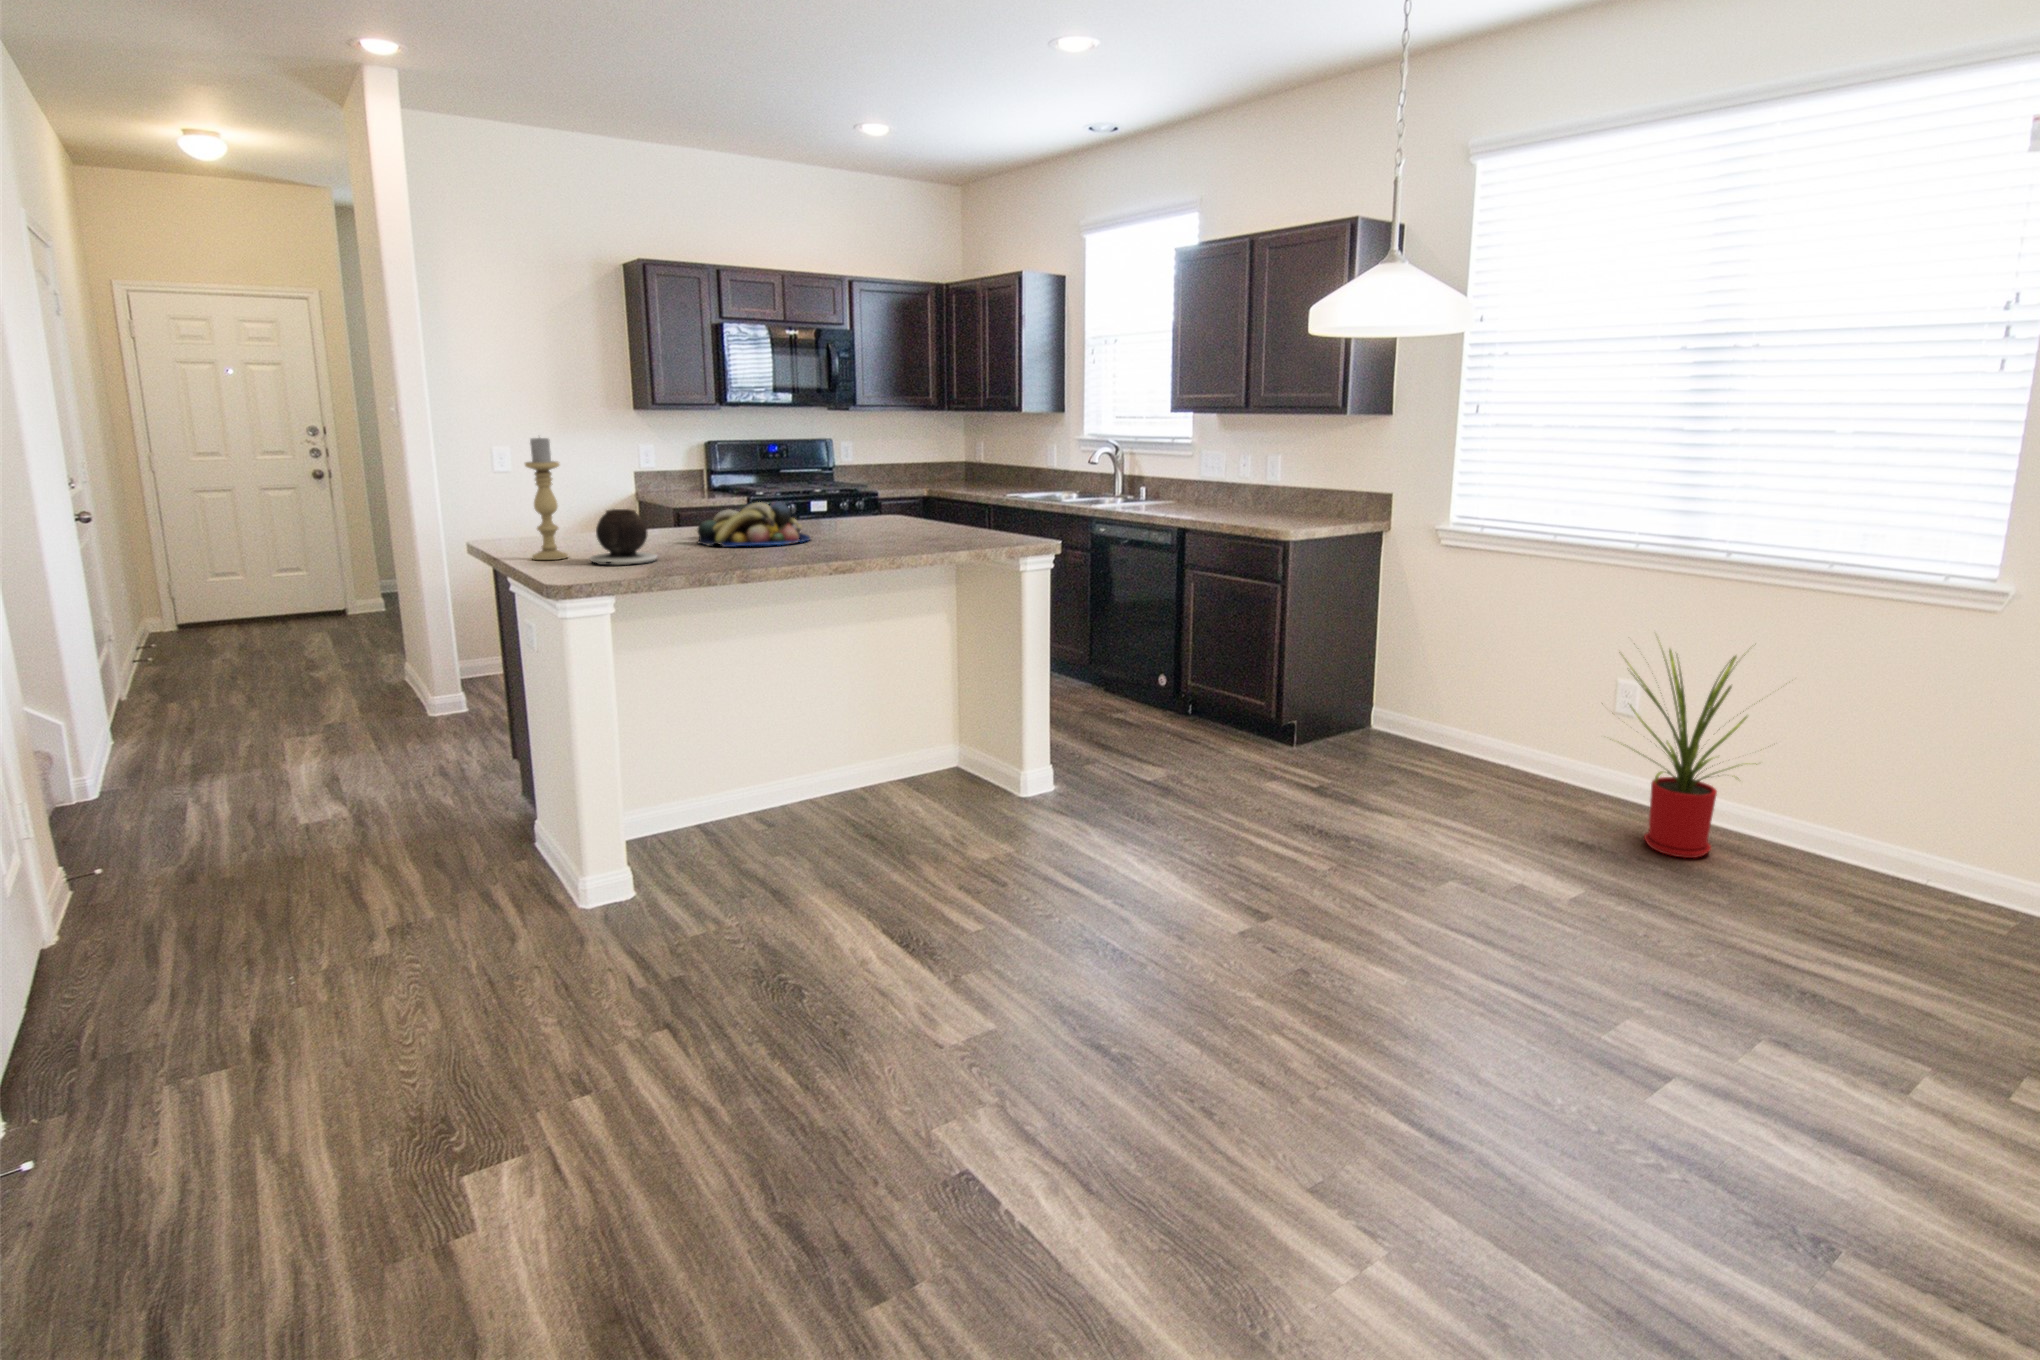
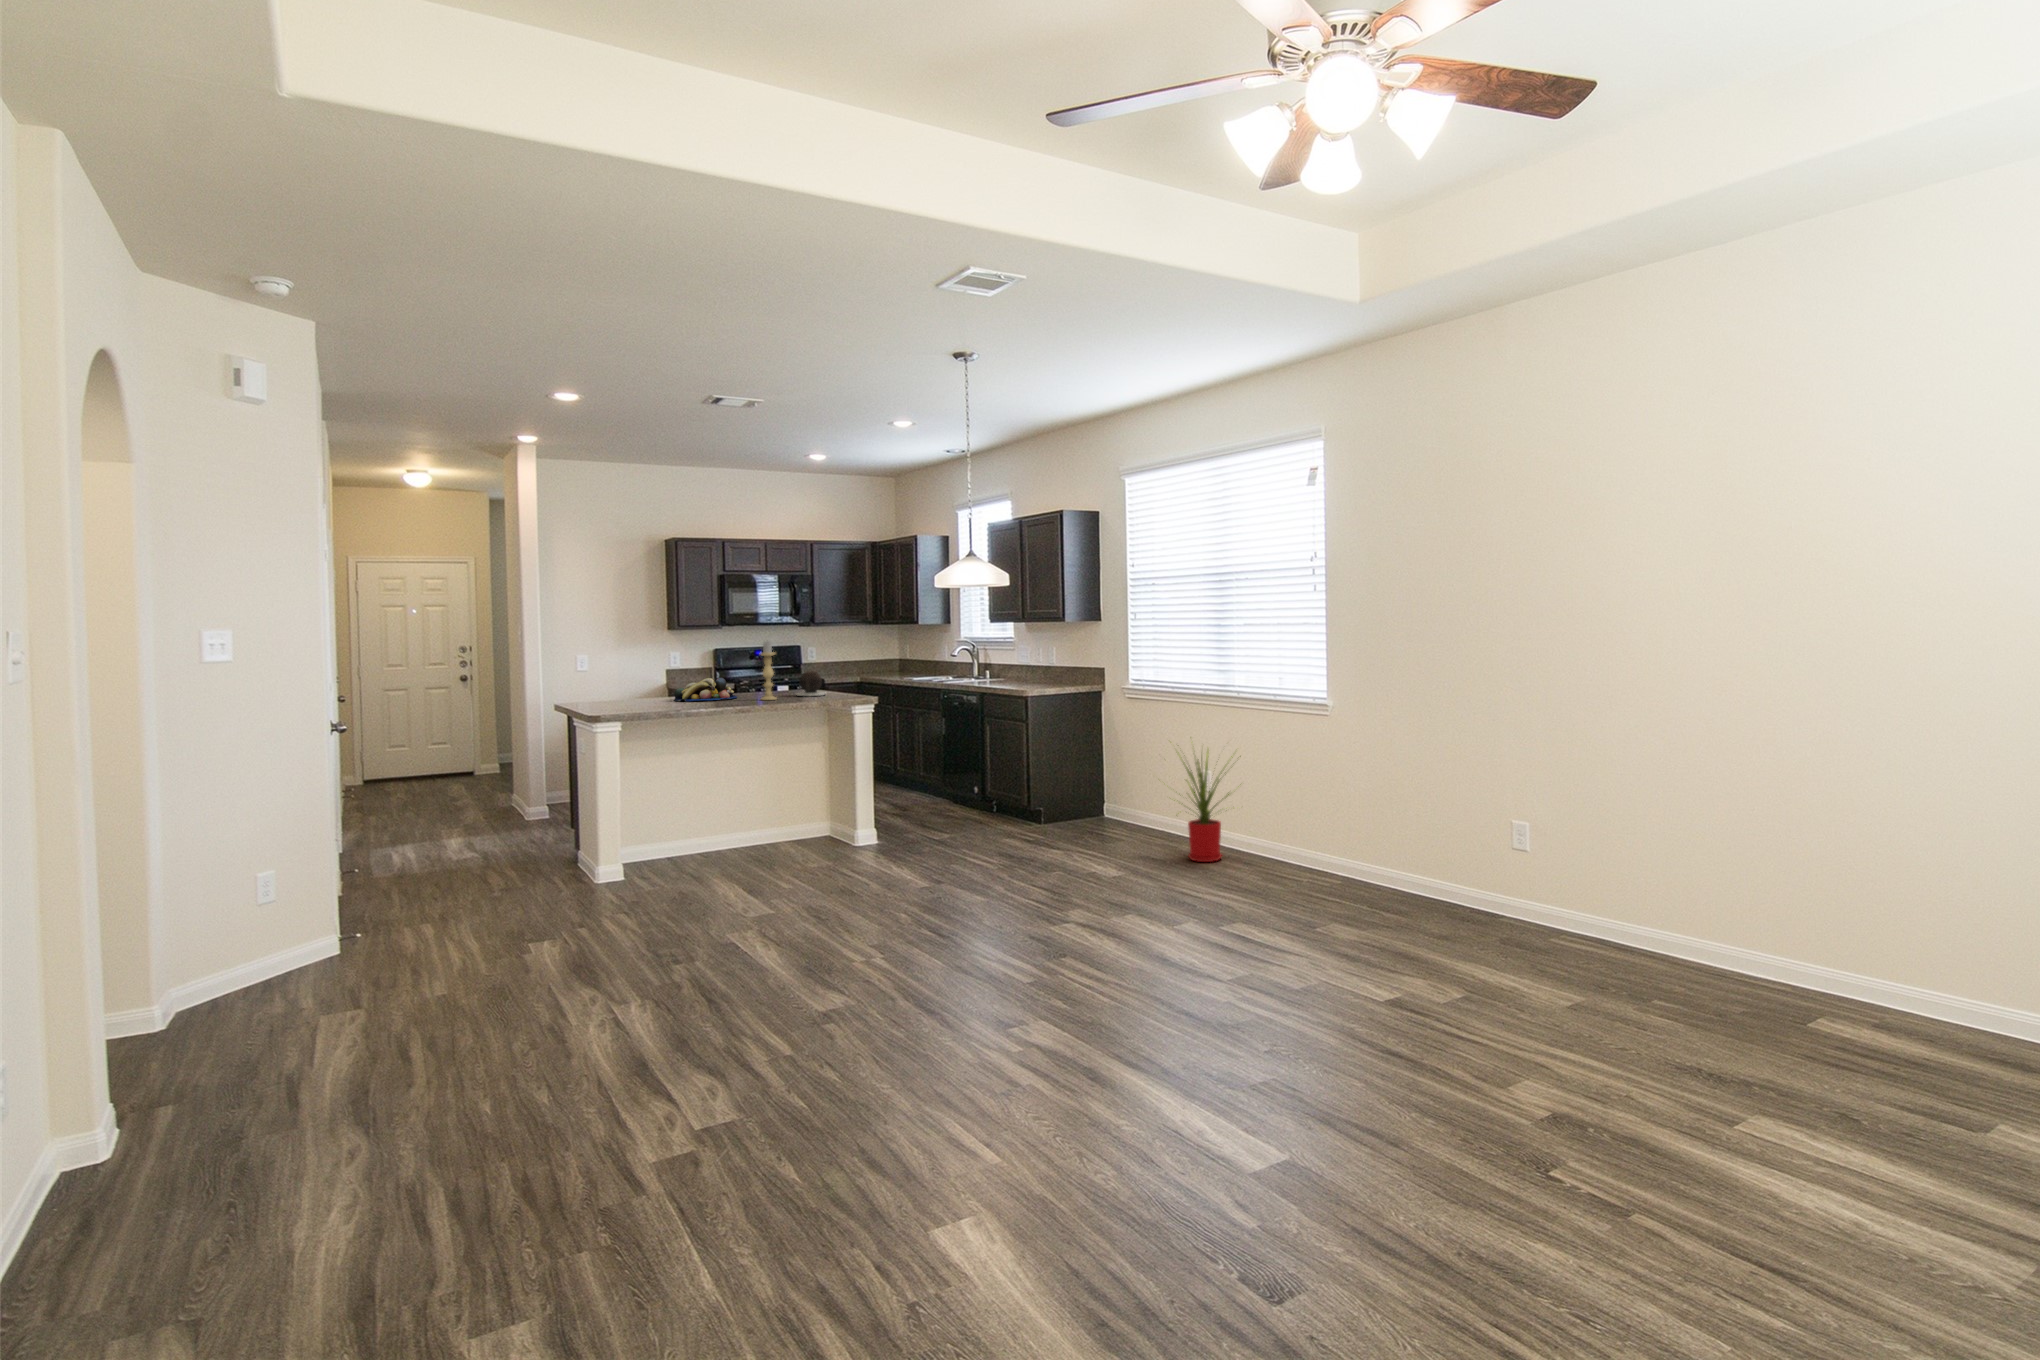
candle holder: present [525,438,568,560] -> present [761,641,776,700]
vase: present [590,509,657,565] -> present [797,671,825,697]

